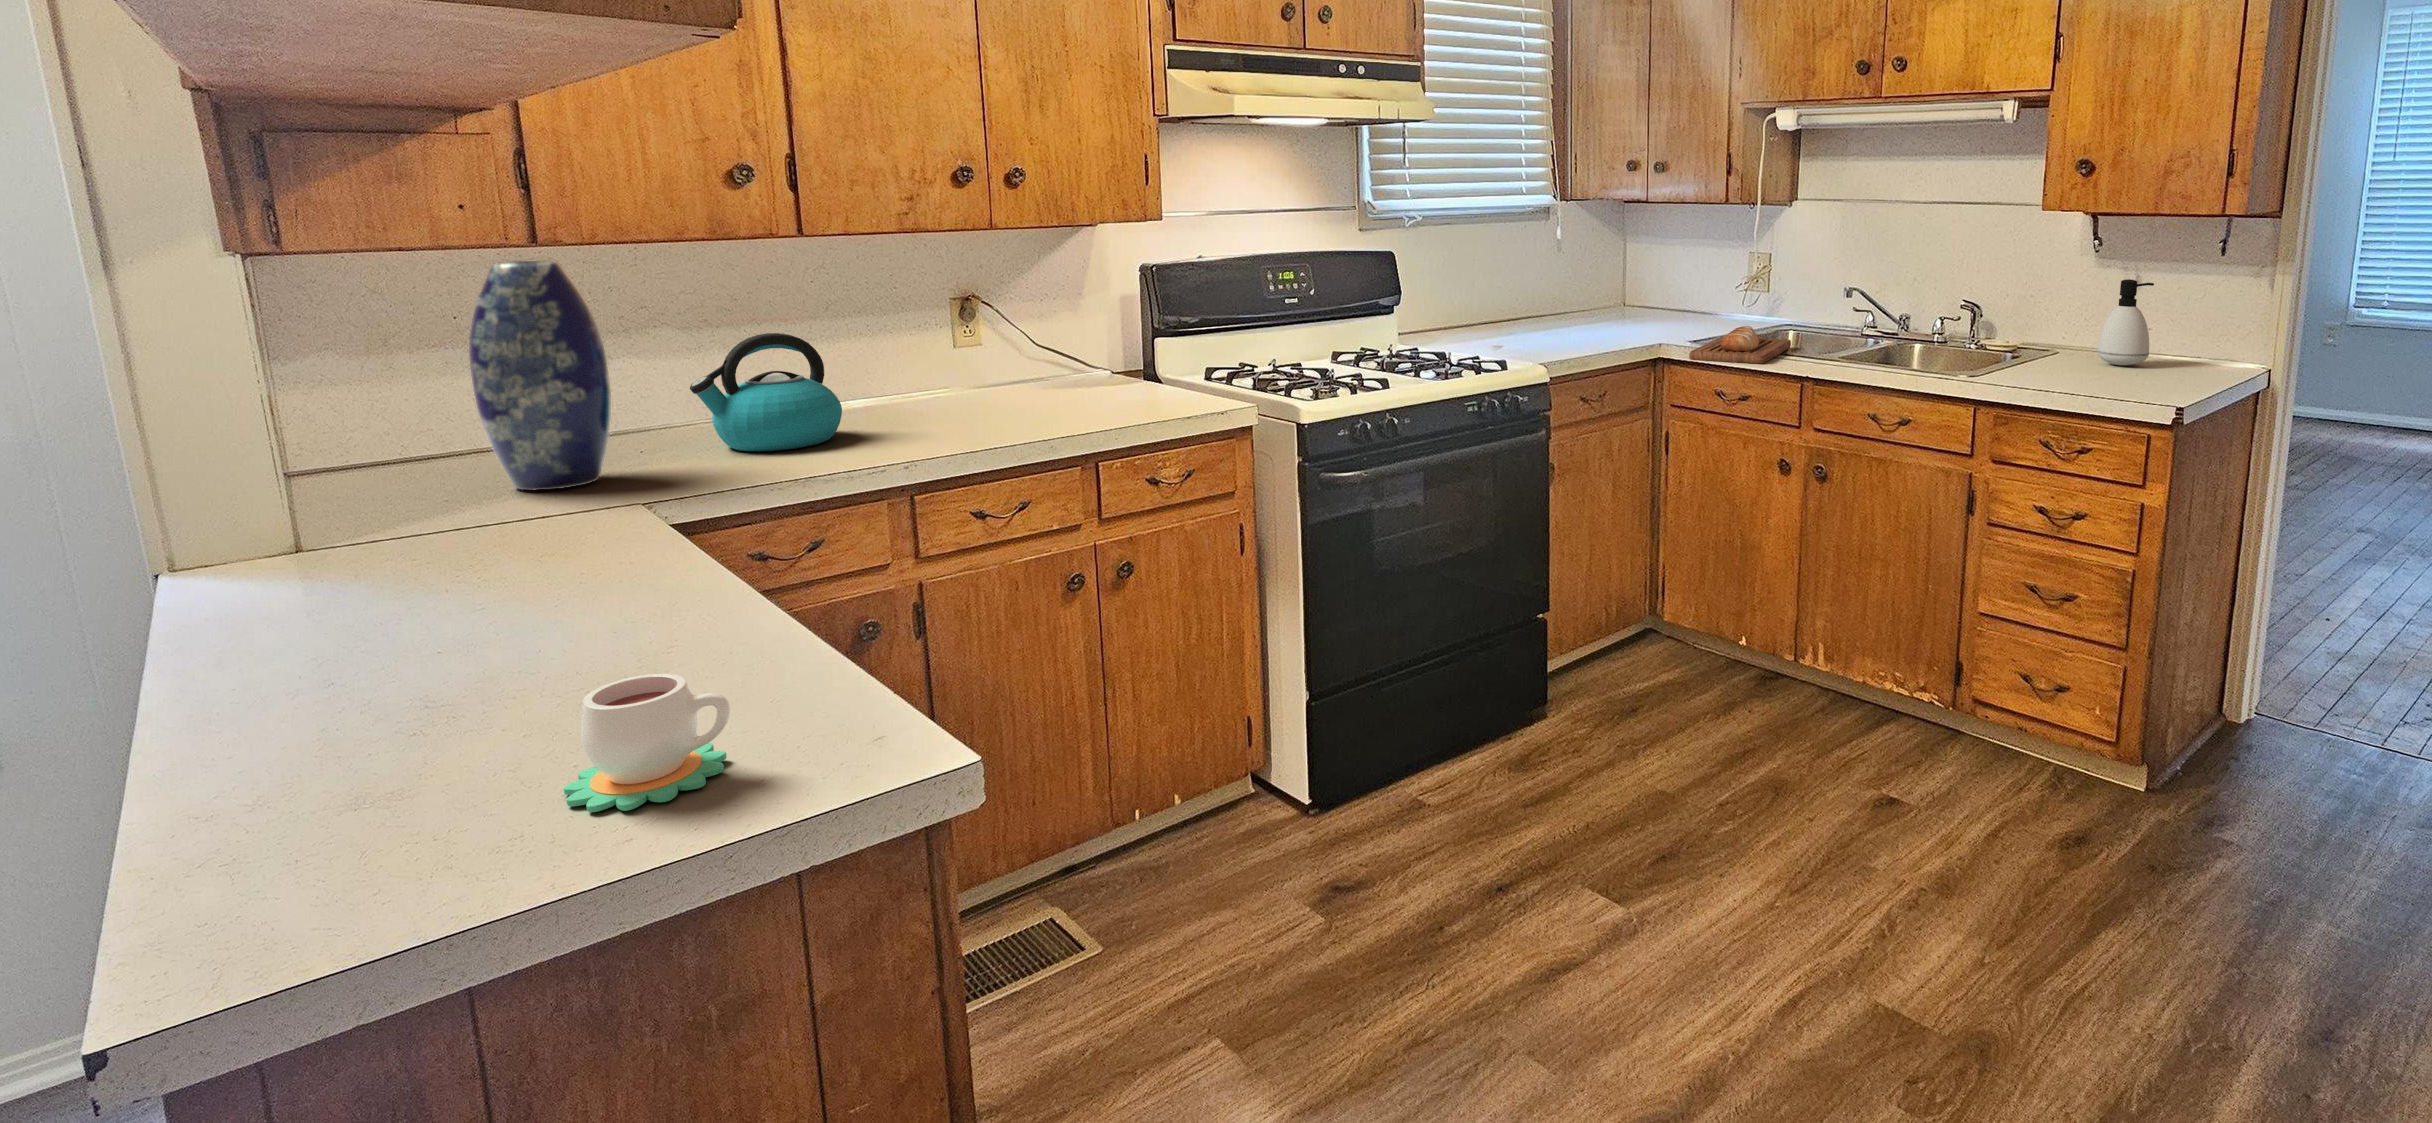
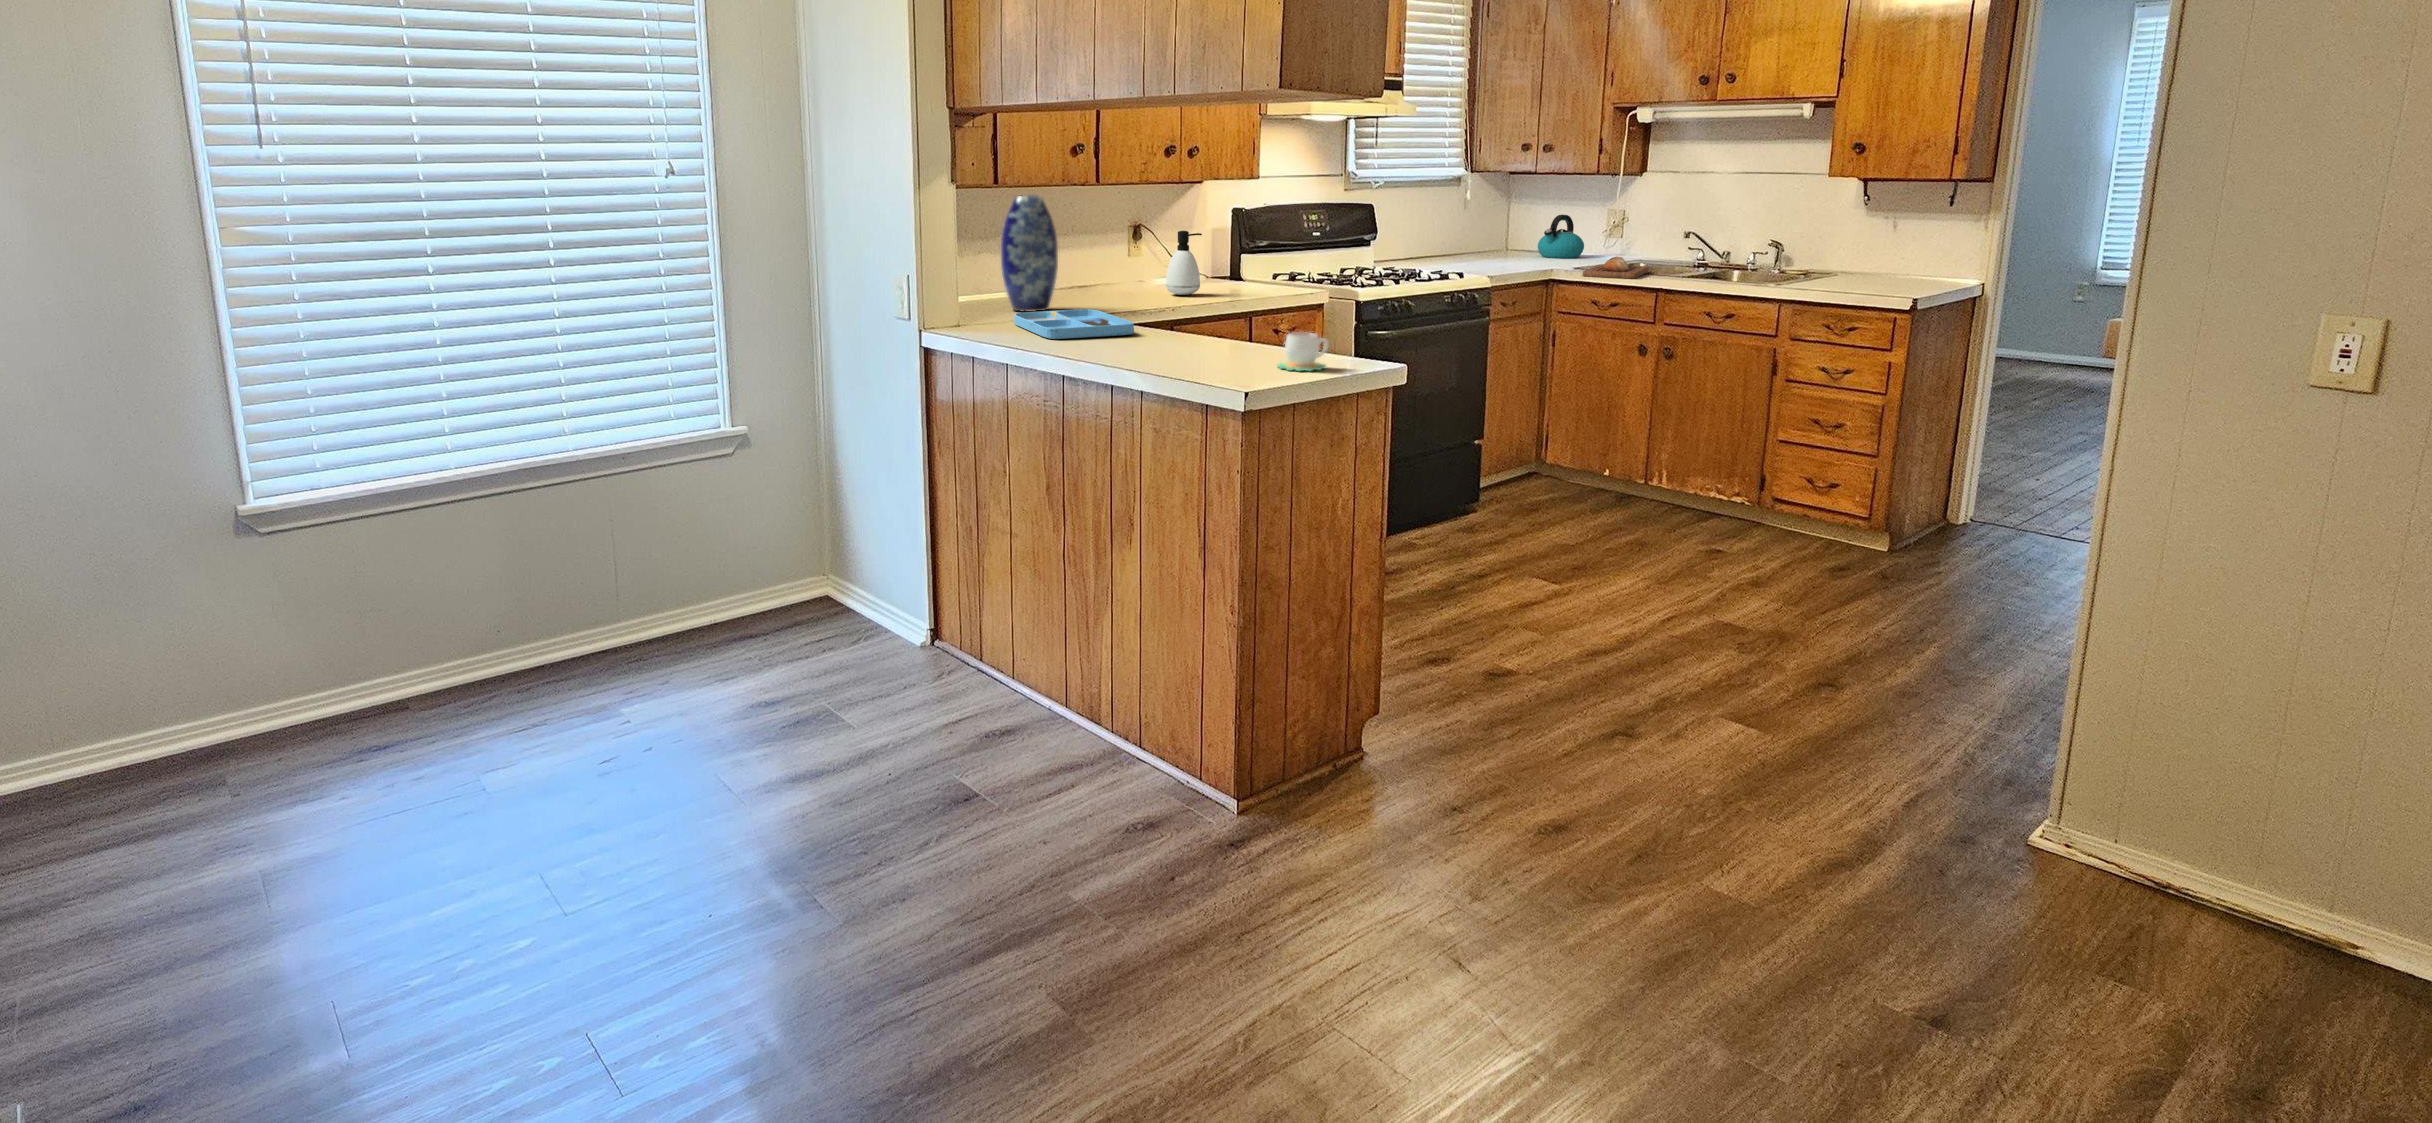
soap dispenser: present [2097,279,2154,365] -> present [1166,231,1202,295]
kettle: present [690,333,842,451] -> present [1538,215,1584,258]
tray: none [290,500,604,617] -> present [1014,309,1134,339]

